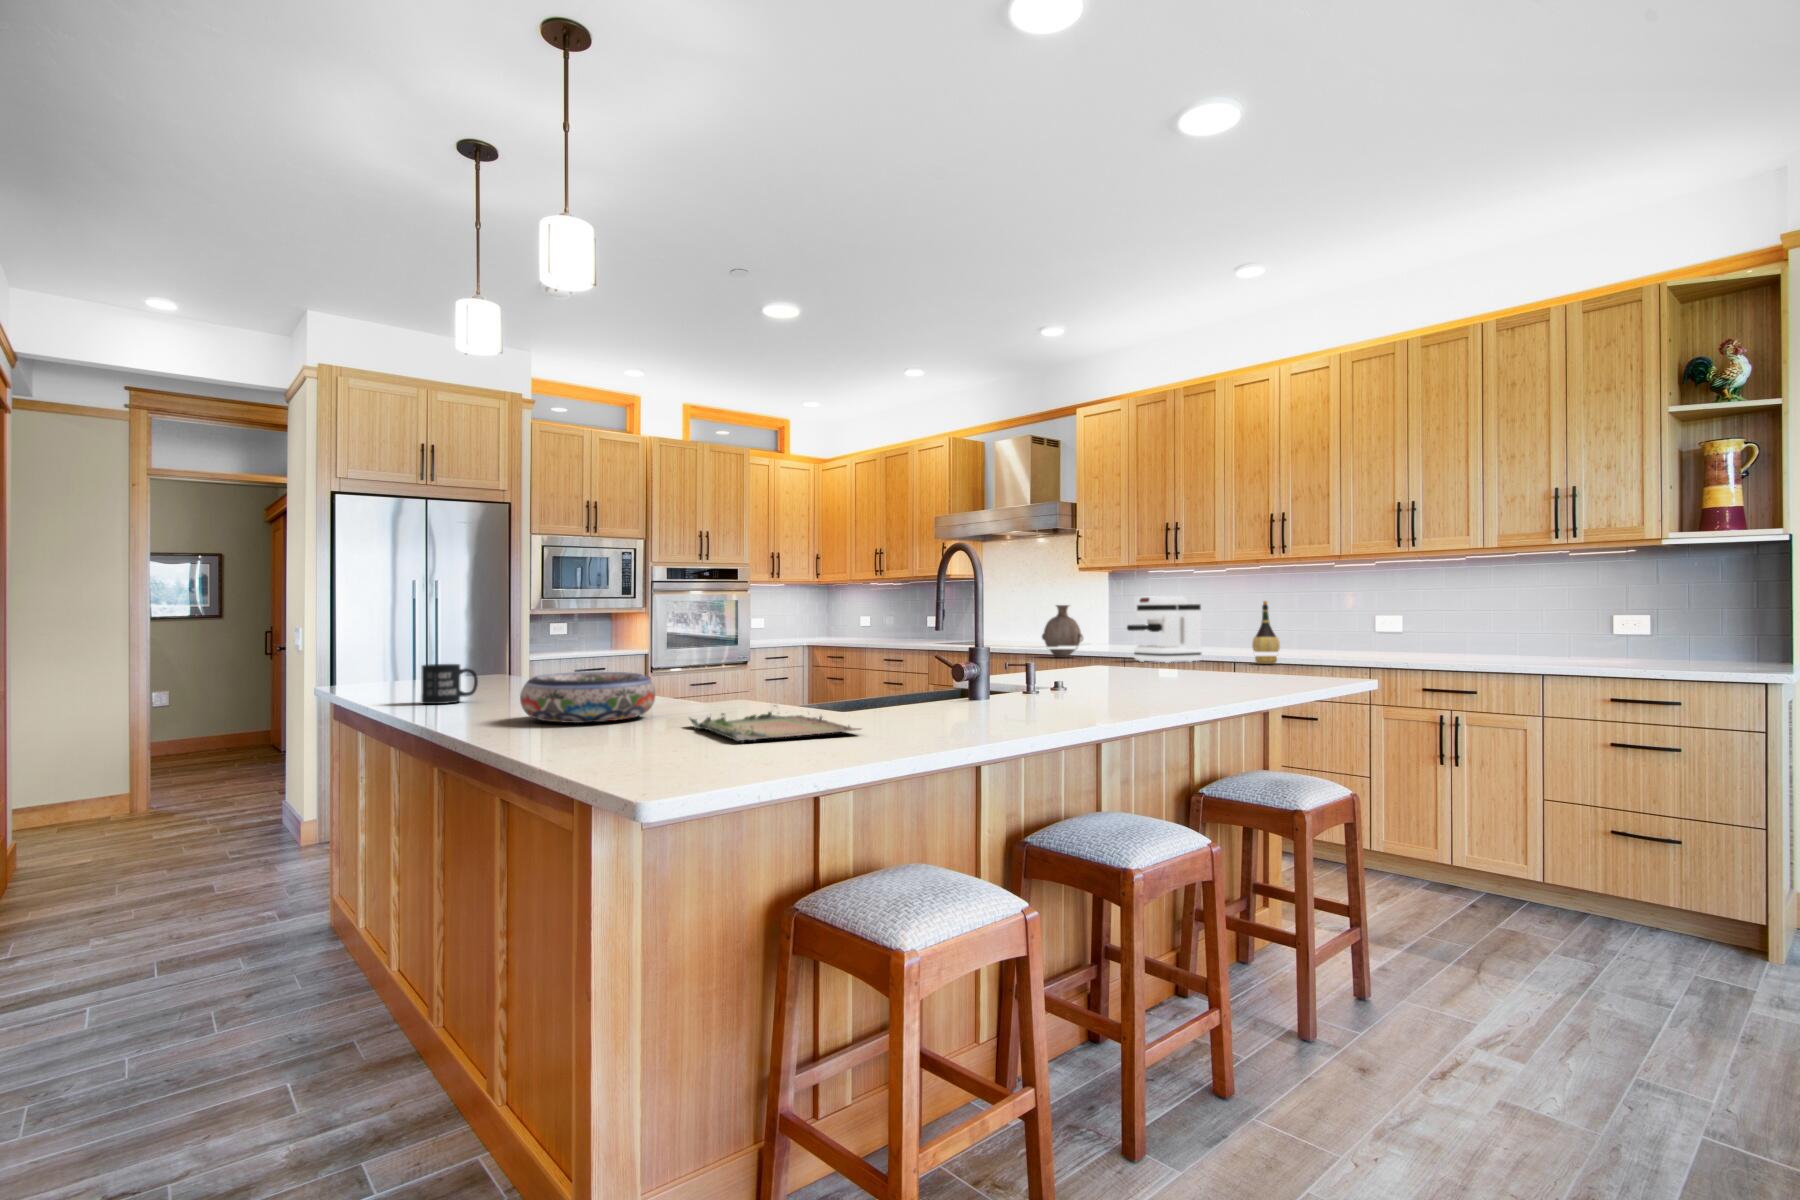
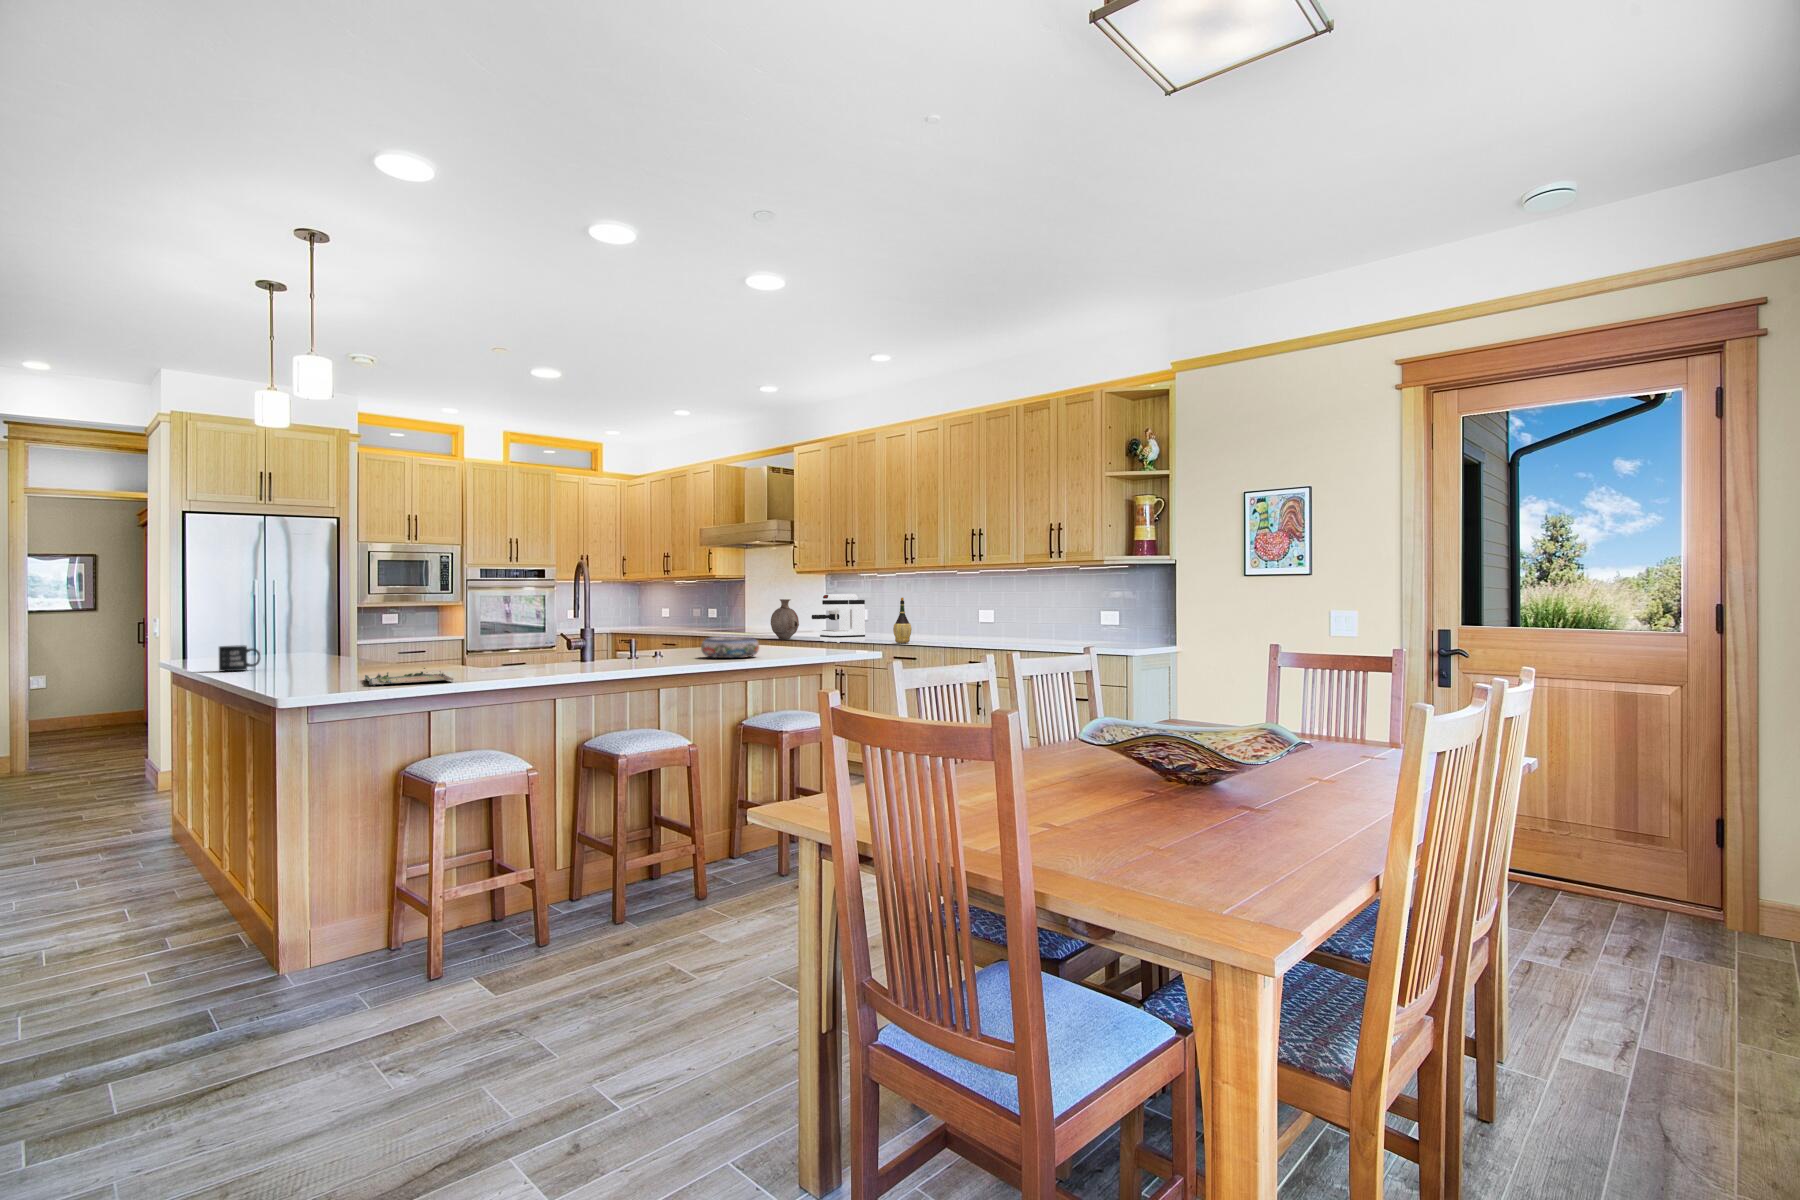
bowl: present [520,672,656,723] -> present [701,637,759,658]

